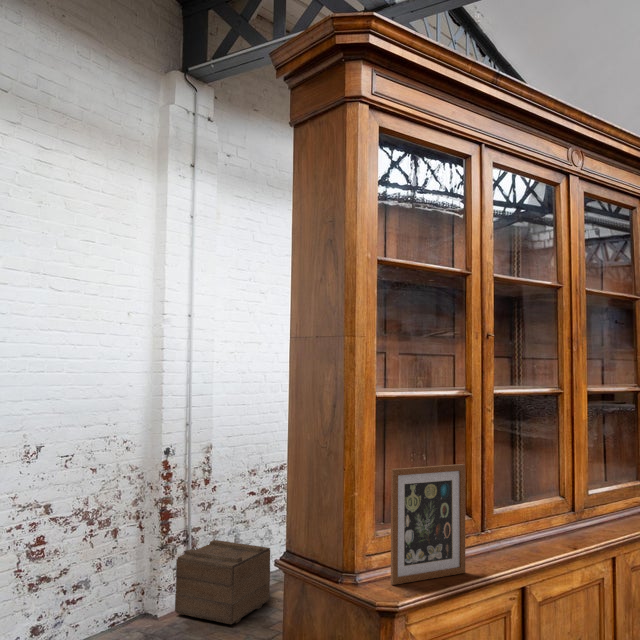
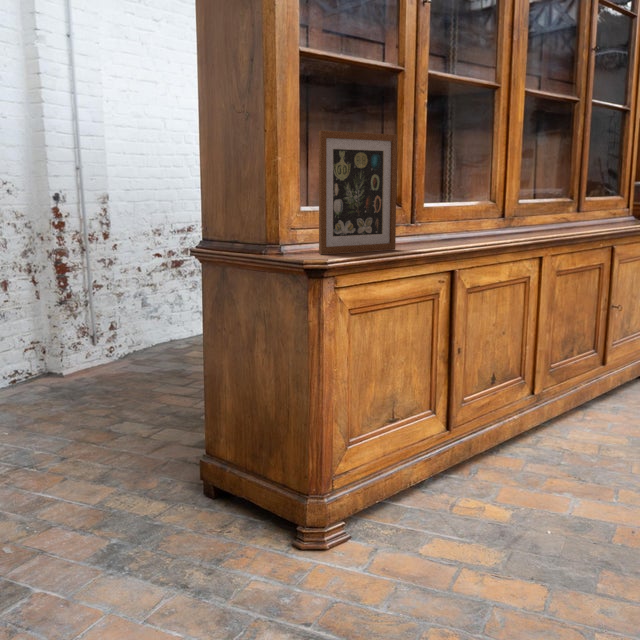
wooden crate: present [175,540,270,624] -> none [79,300,184,376]

